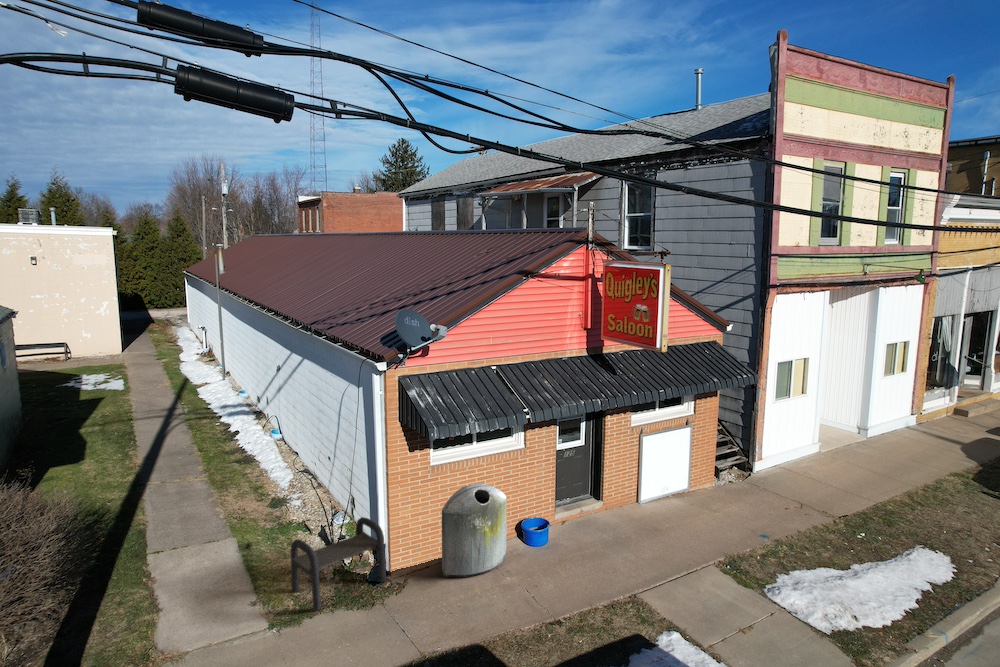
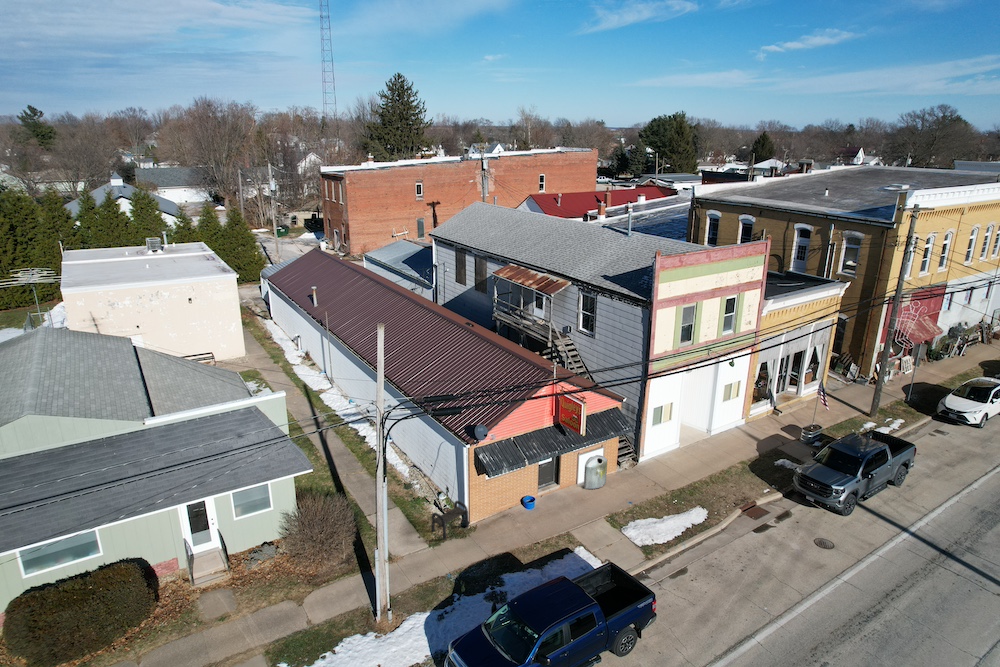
trash can: present [442,484,507,578] -> present [584,455,607,490]

